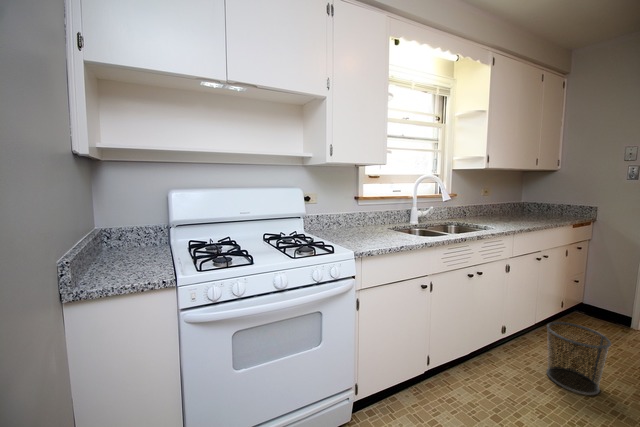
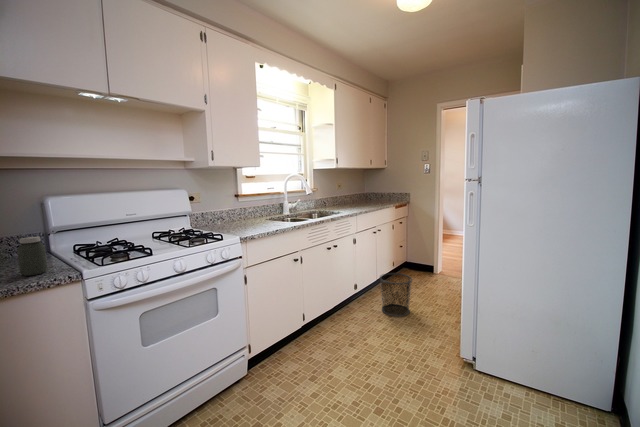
jar: none [126,232,152,273] -> present [17,237,47,276]

